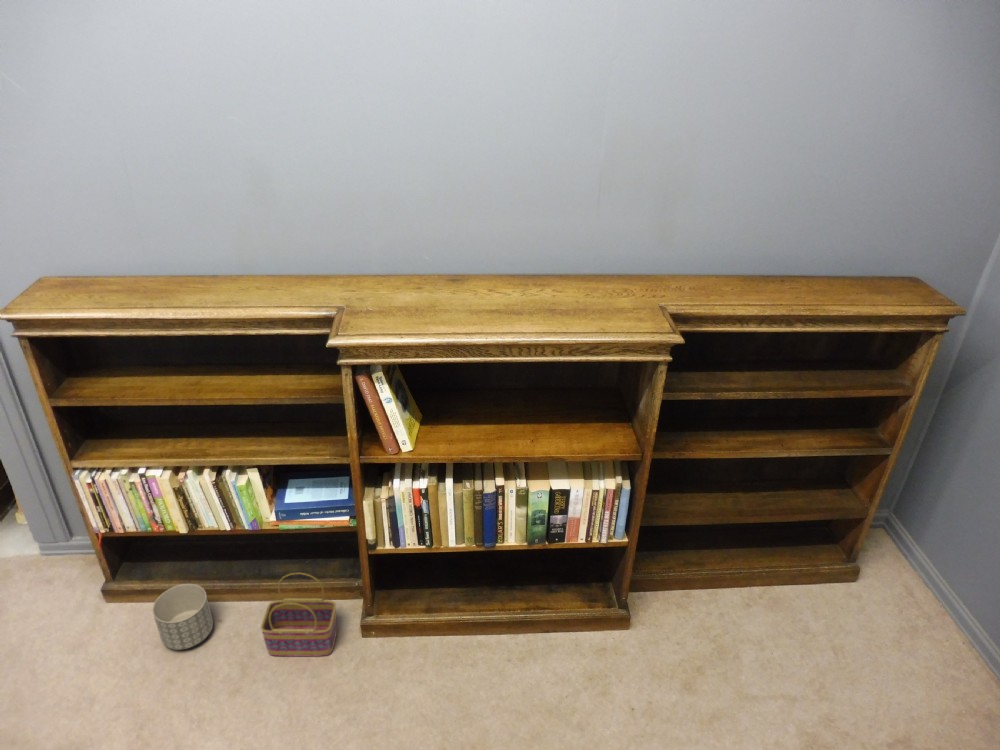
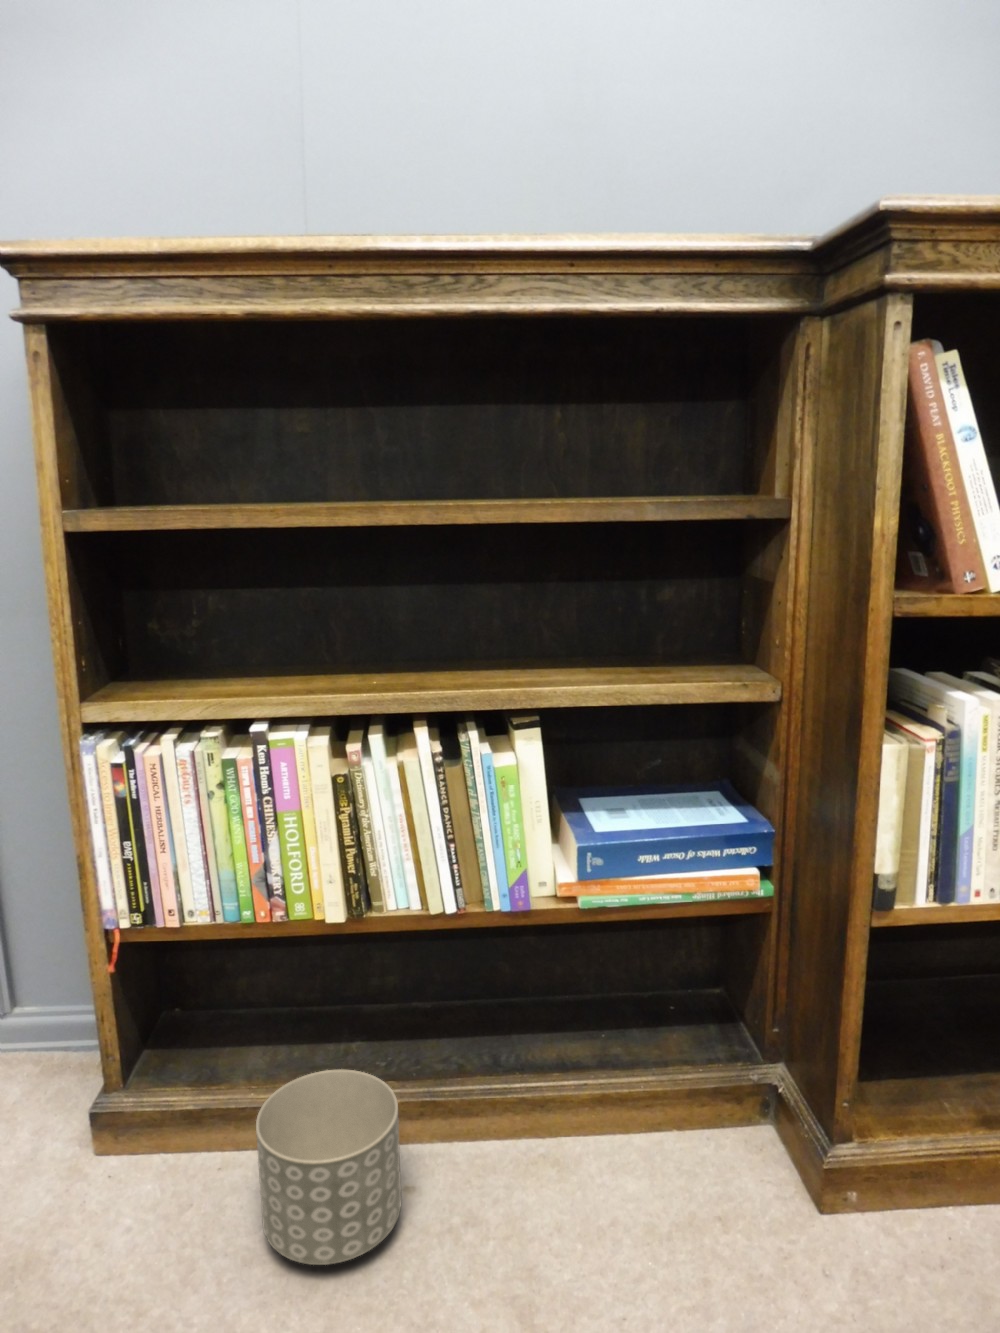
basket: present [261,573,337,656] -> none [566,1009,777,1280]

